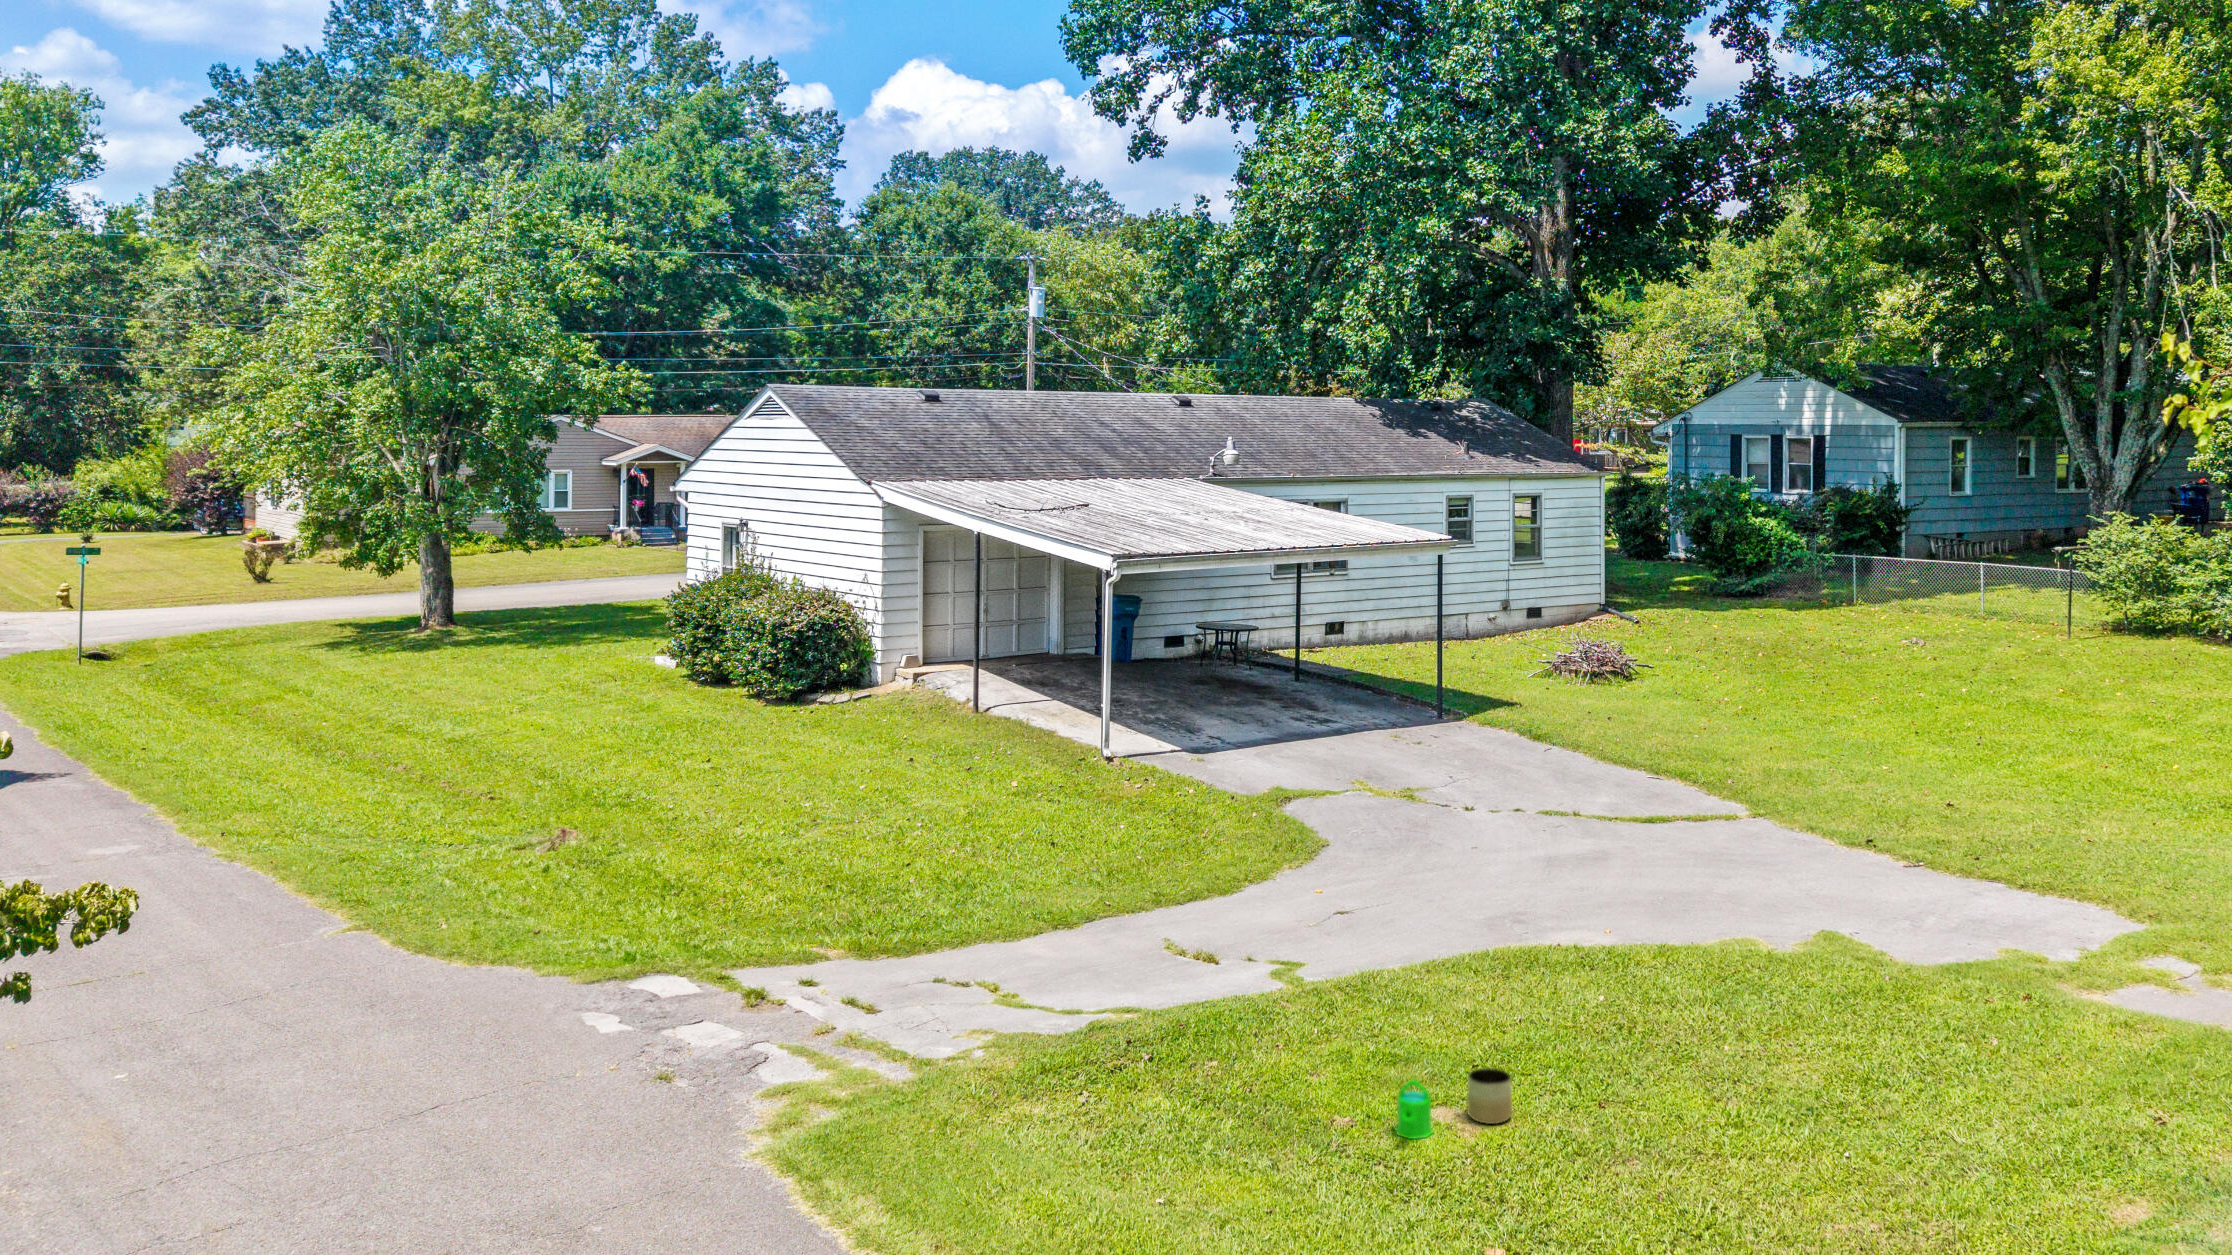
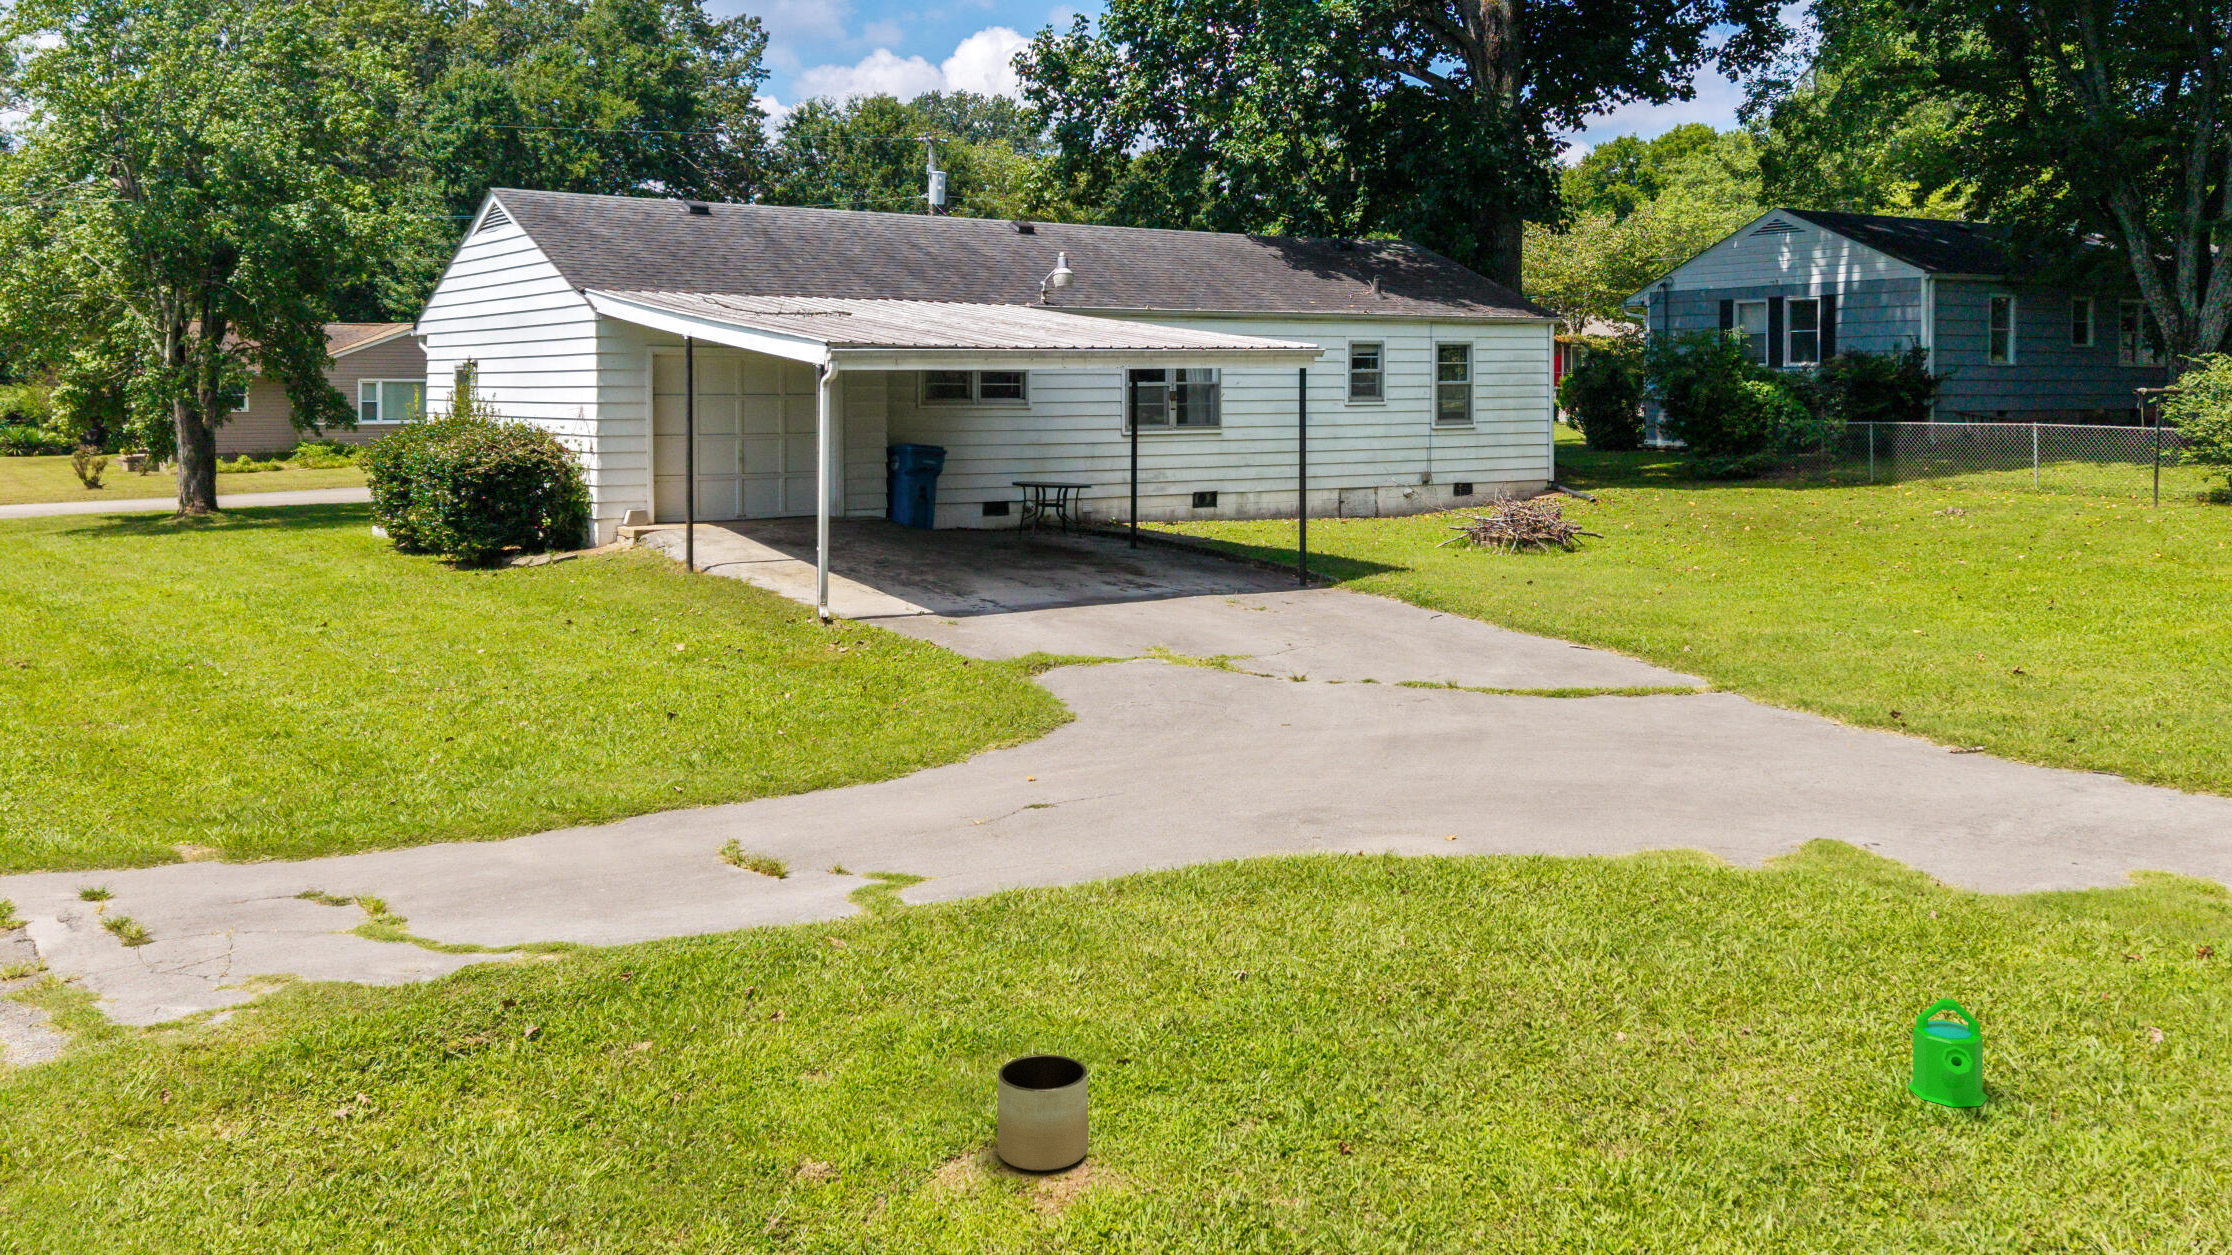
watering can: present [1395,1080,1433,1139] -> present [1907,998,1988,1107]

